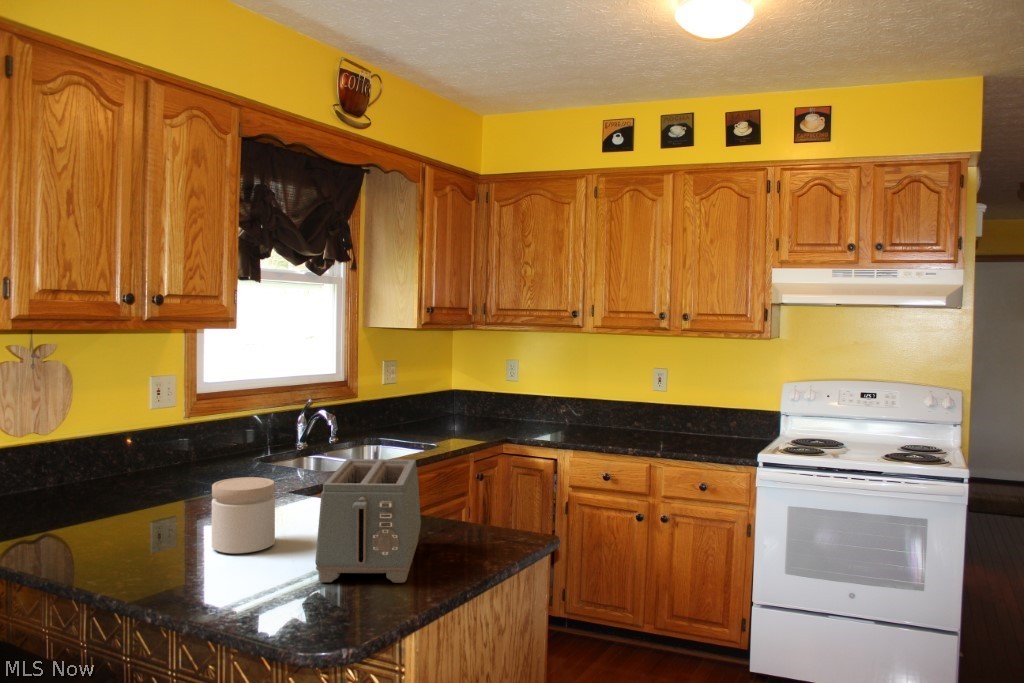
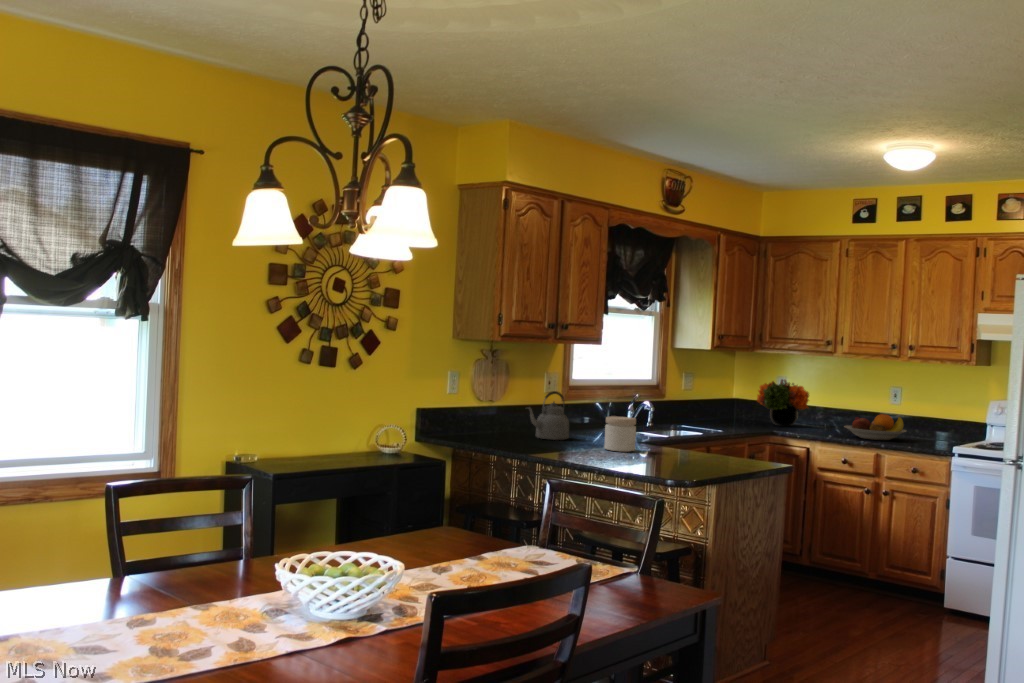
flower arrangement: none [484,362,553,424] -> present [757,379,809,426]
fruit bowl: none [602,407,682,443] -> present [844,414,906,440]
kettle: none [63,427,164,522] -> present [527,391,569,440]
toaster: present [315,459,421,583] -> none [662,409,712,464]

